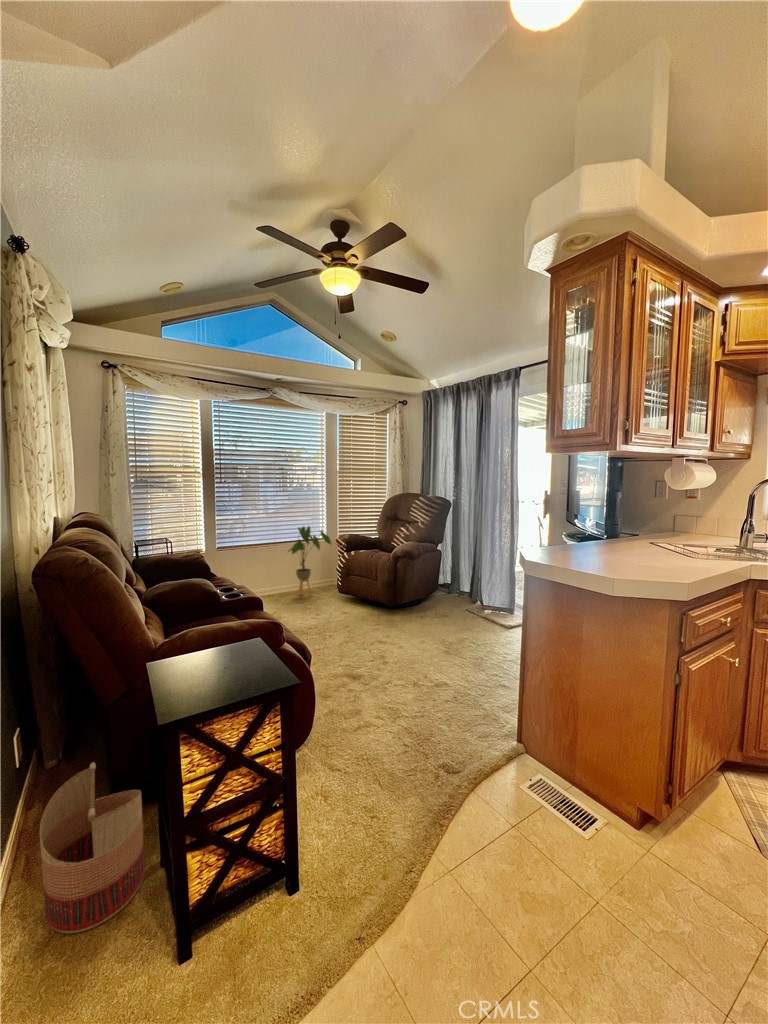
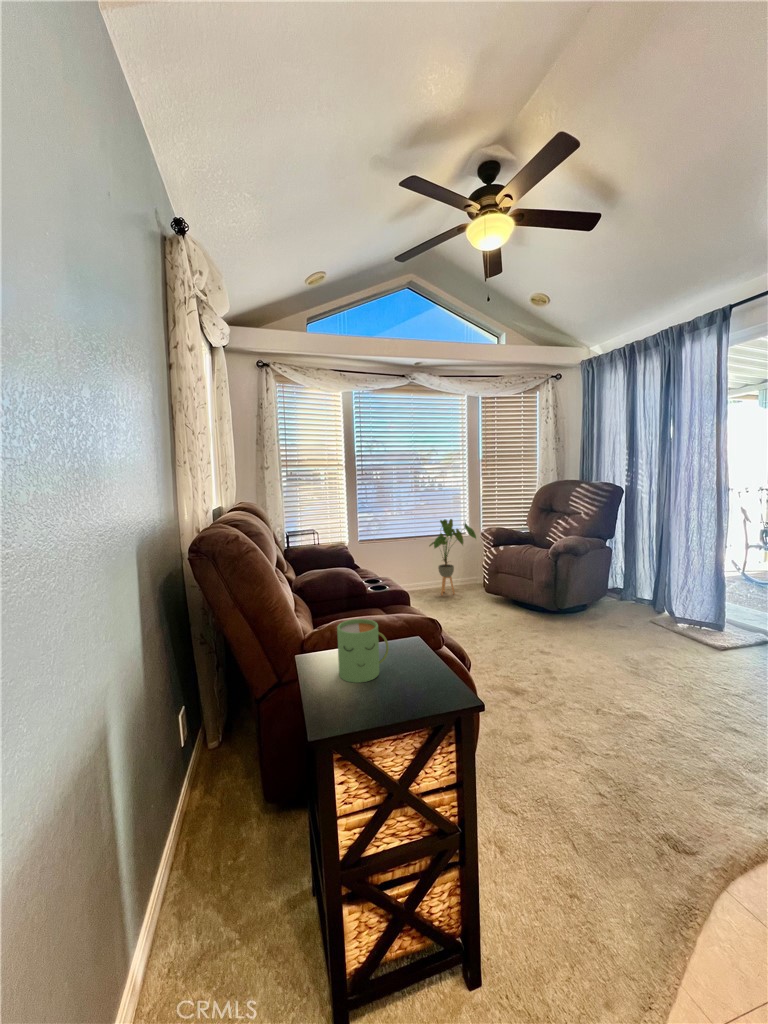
mug: none [186,628,230,680] -> present [337,619,389,683]
basket: present [40,762,145,933] -> none [191,759,295,959]

